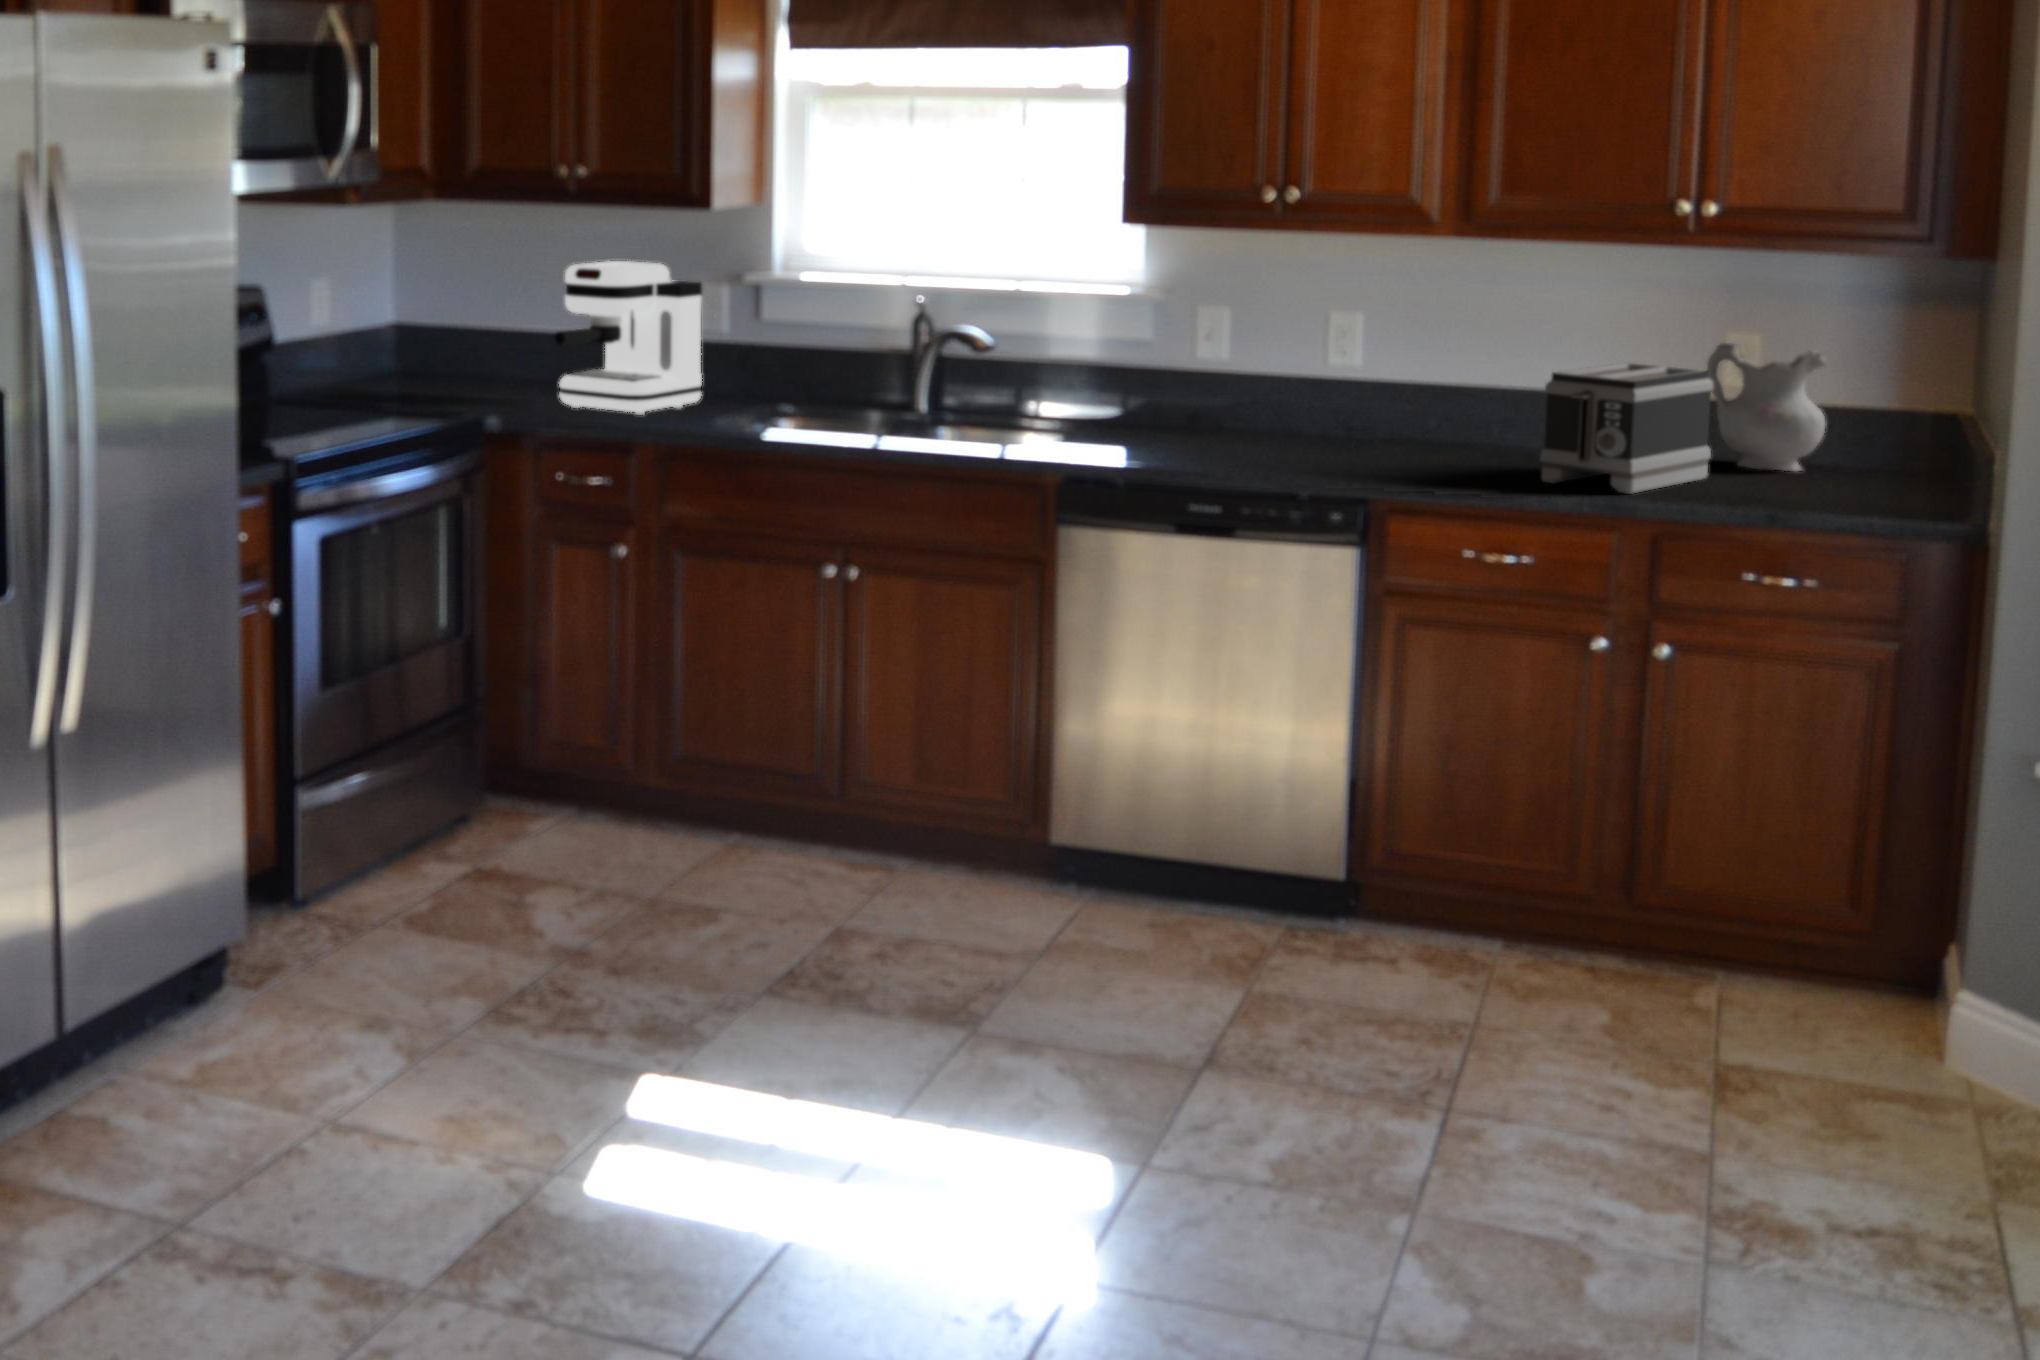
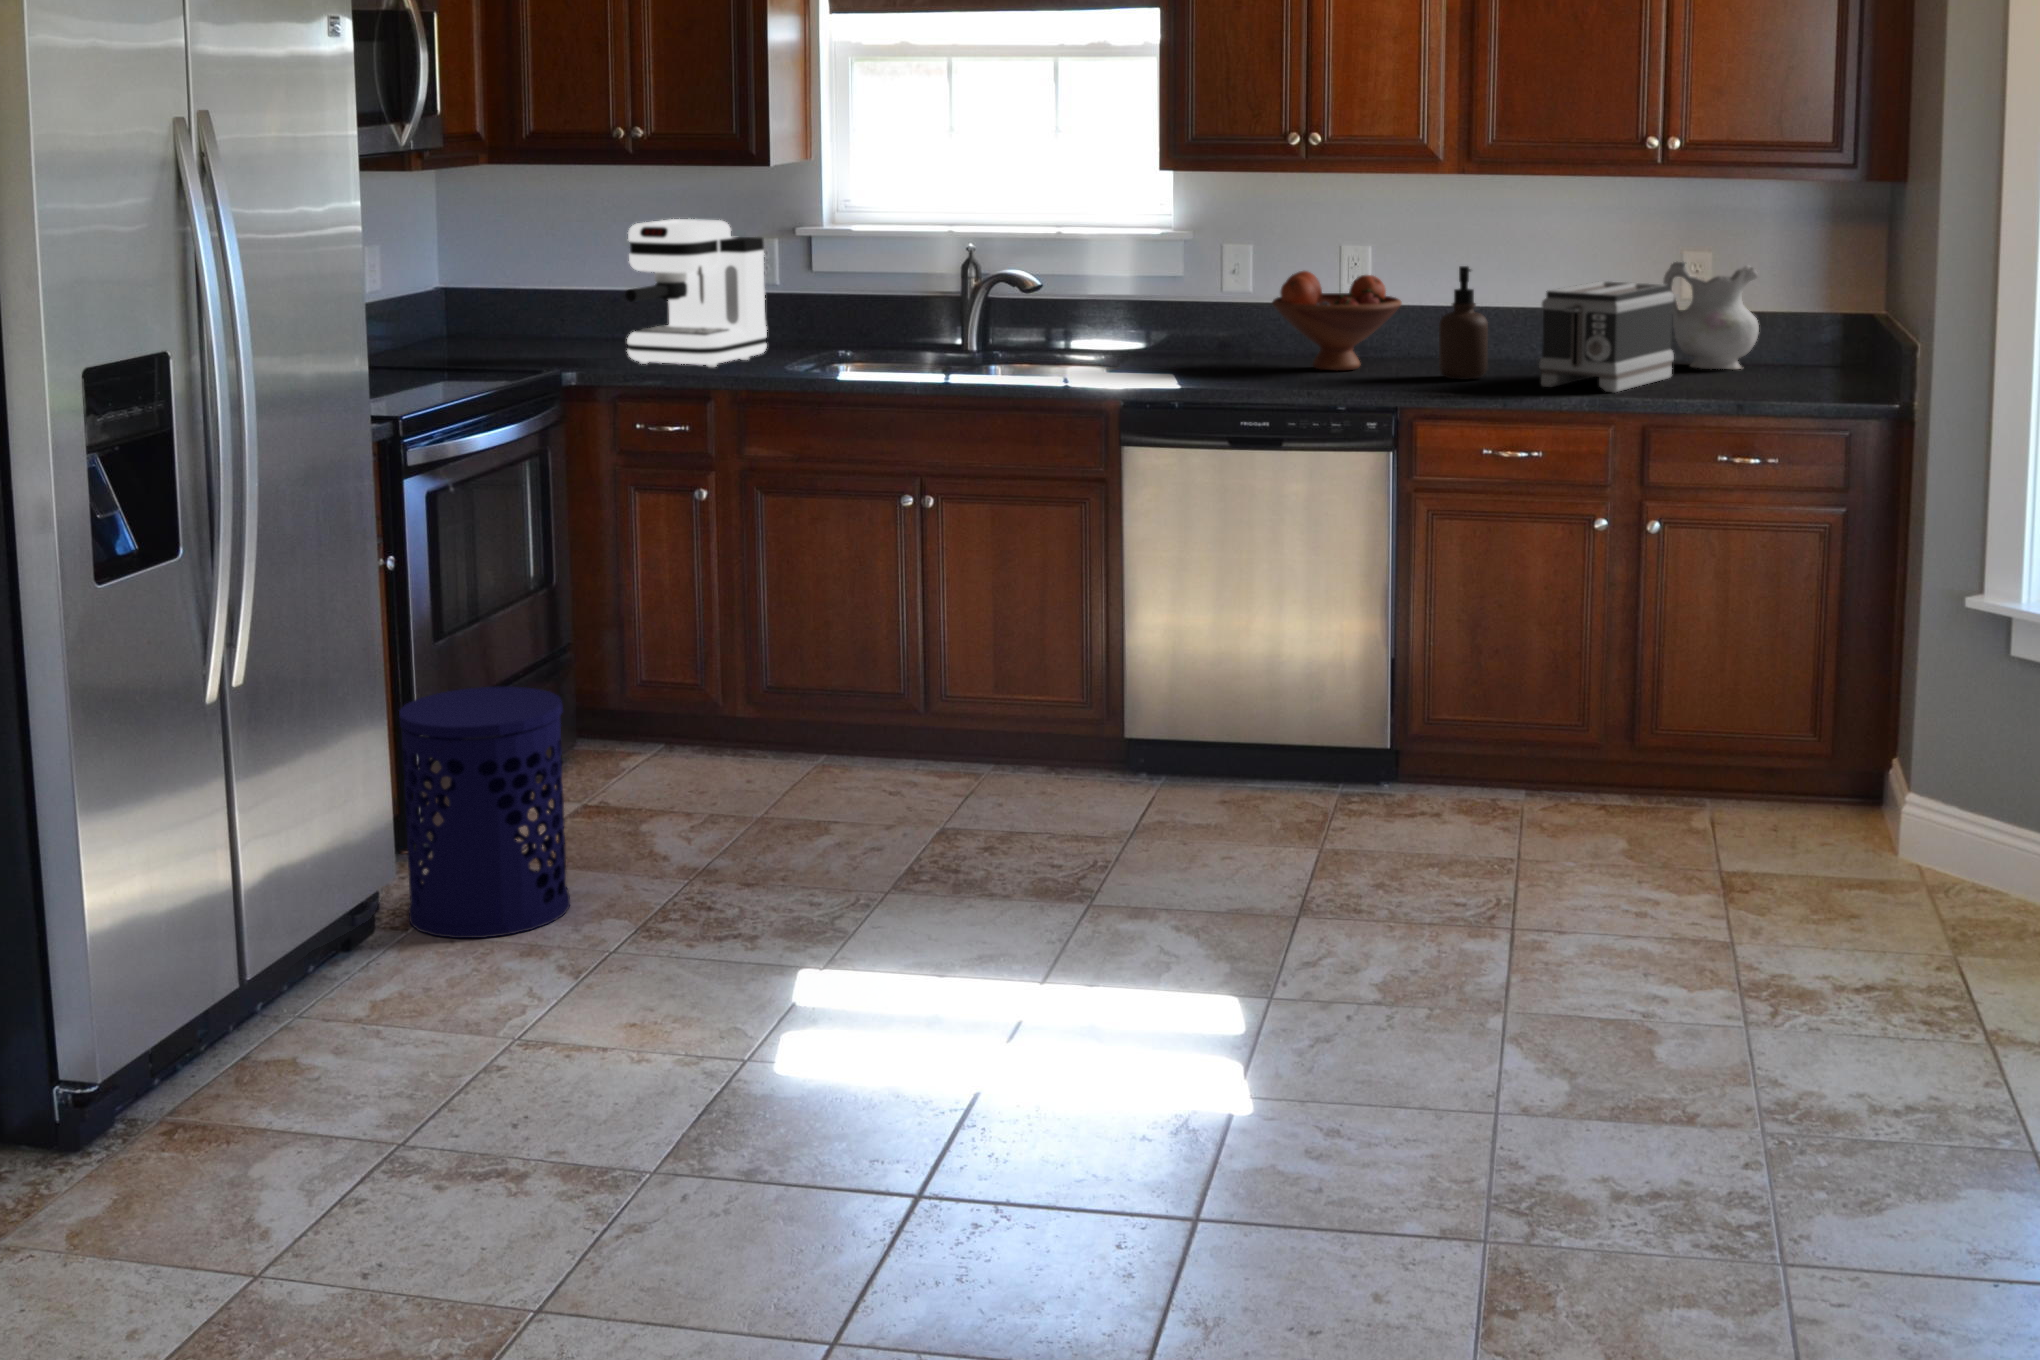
fruit bowl: none [1237,338,1387,450] -> present [1272,271,1402,371]
soap dispenser: none [1424,340,1484,468] -> present [1439,266,1488,379]
waste bin: none [266,737,429,999] -> present [399,687,570,938]

